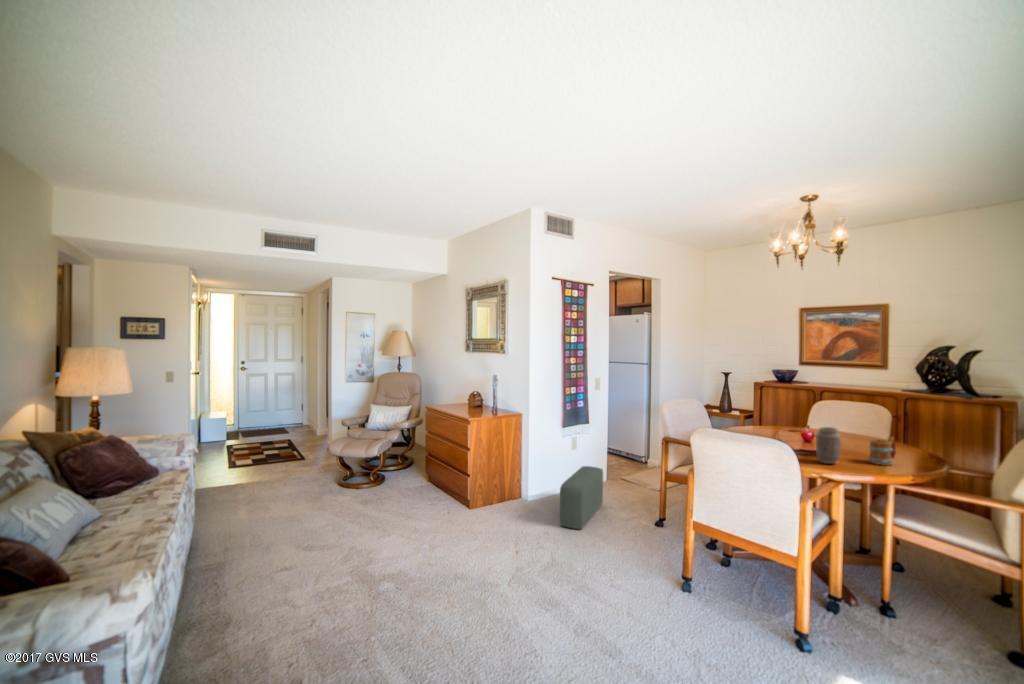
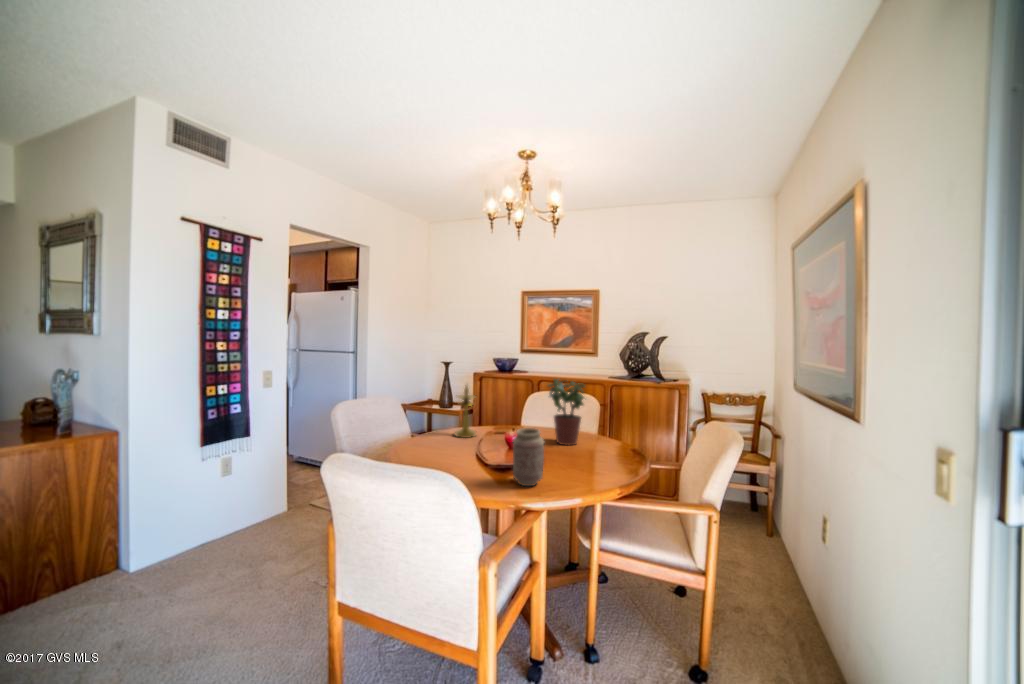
candlestick: none [753,393,773,435] -> present [455,386,476,438]
potted plant: none [838,393,877,447] -> present [548,379,585,445]
mug: present [868,437,896,466] -> none [578,434,609,477]
pouf: present [560,466,603,529] -> none [123,505,256,637]

